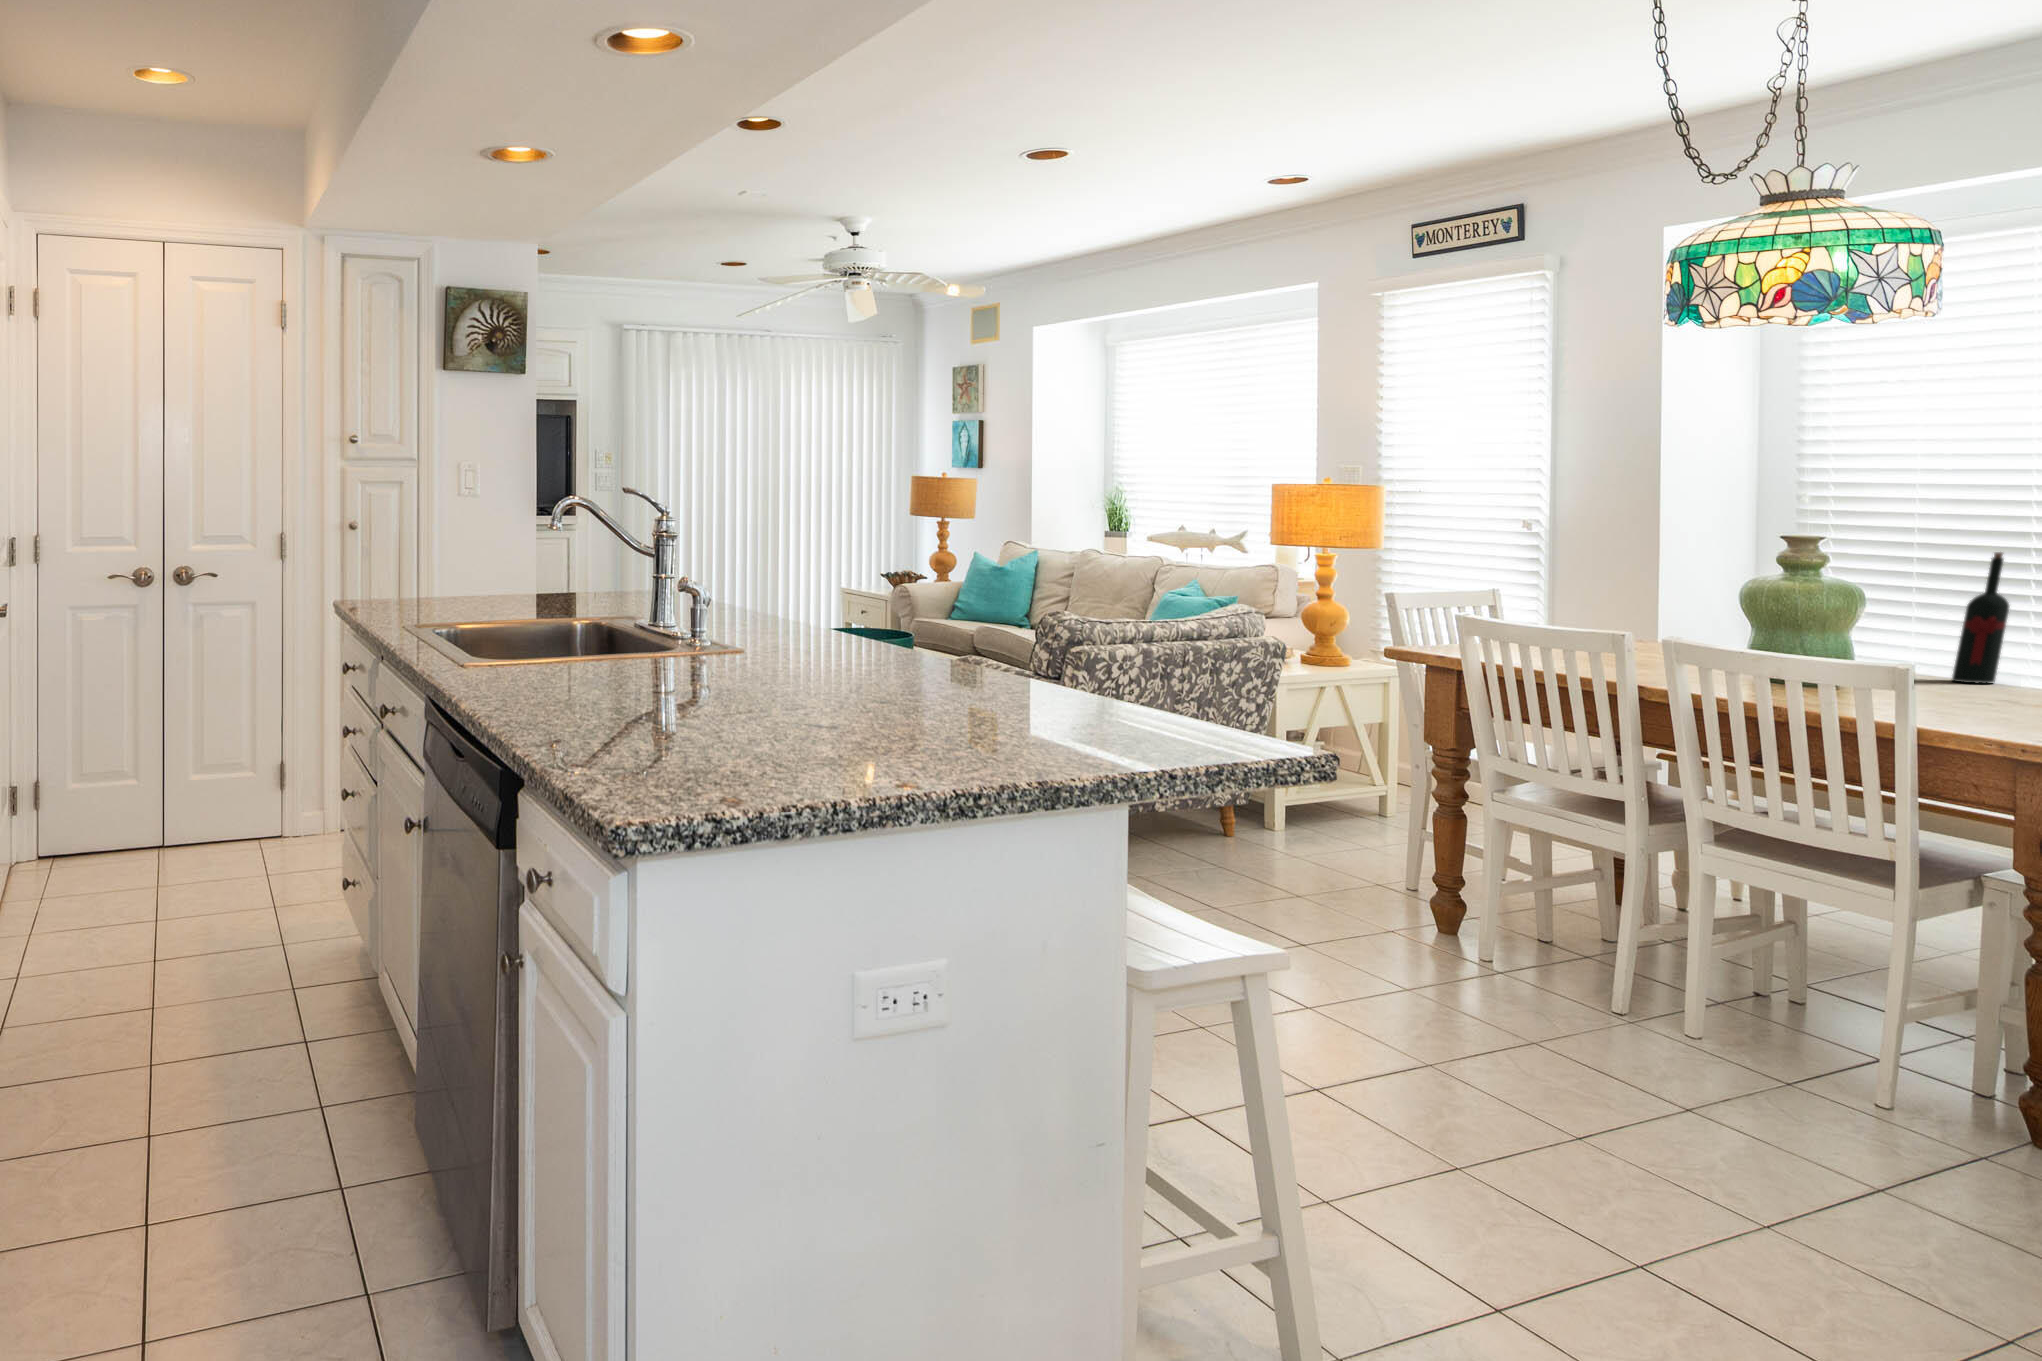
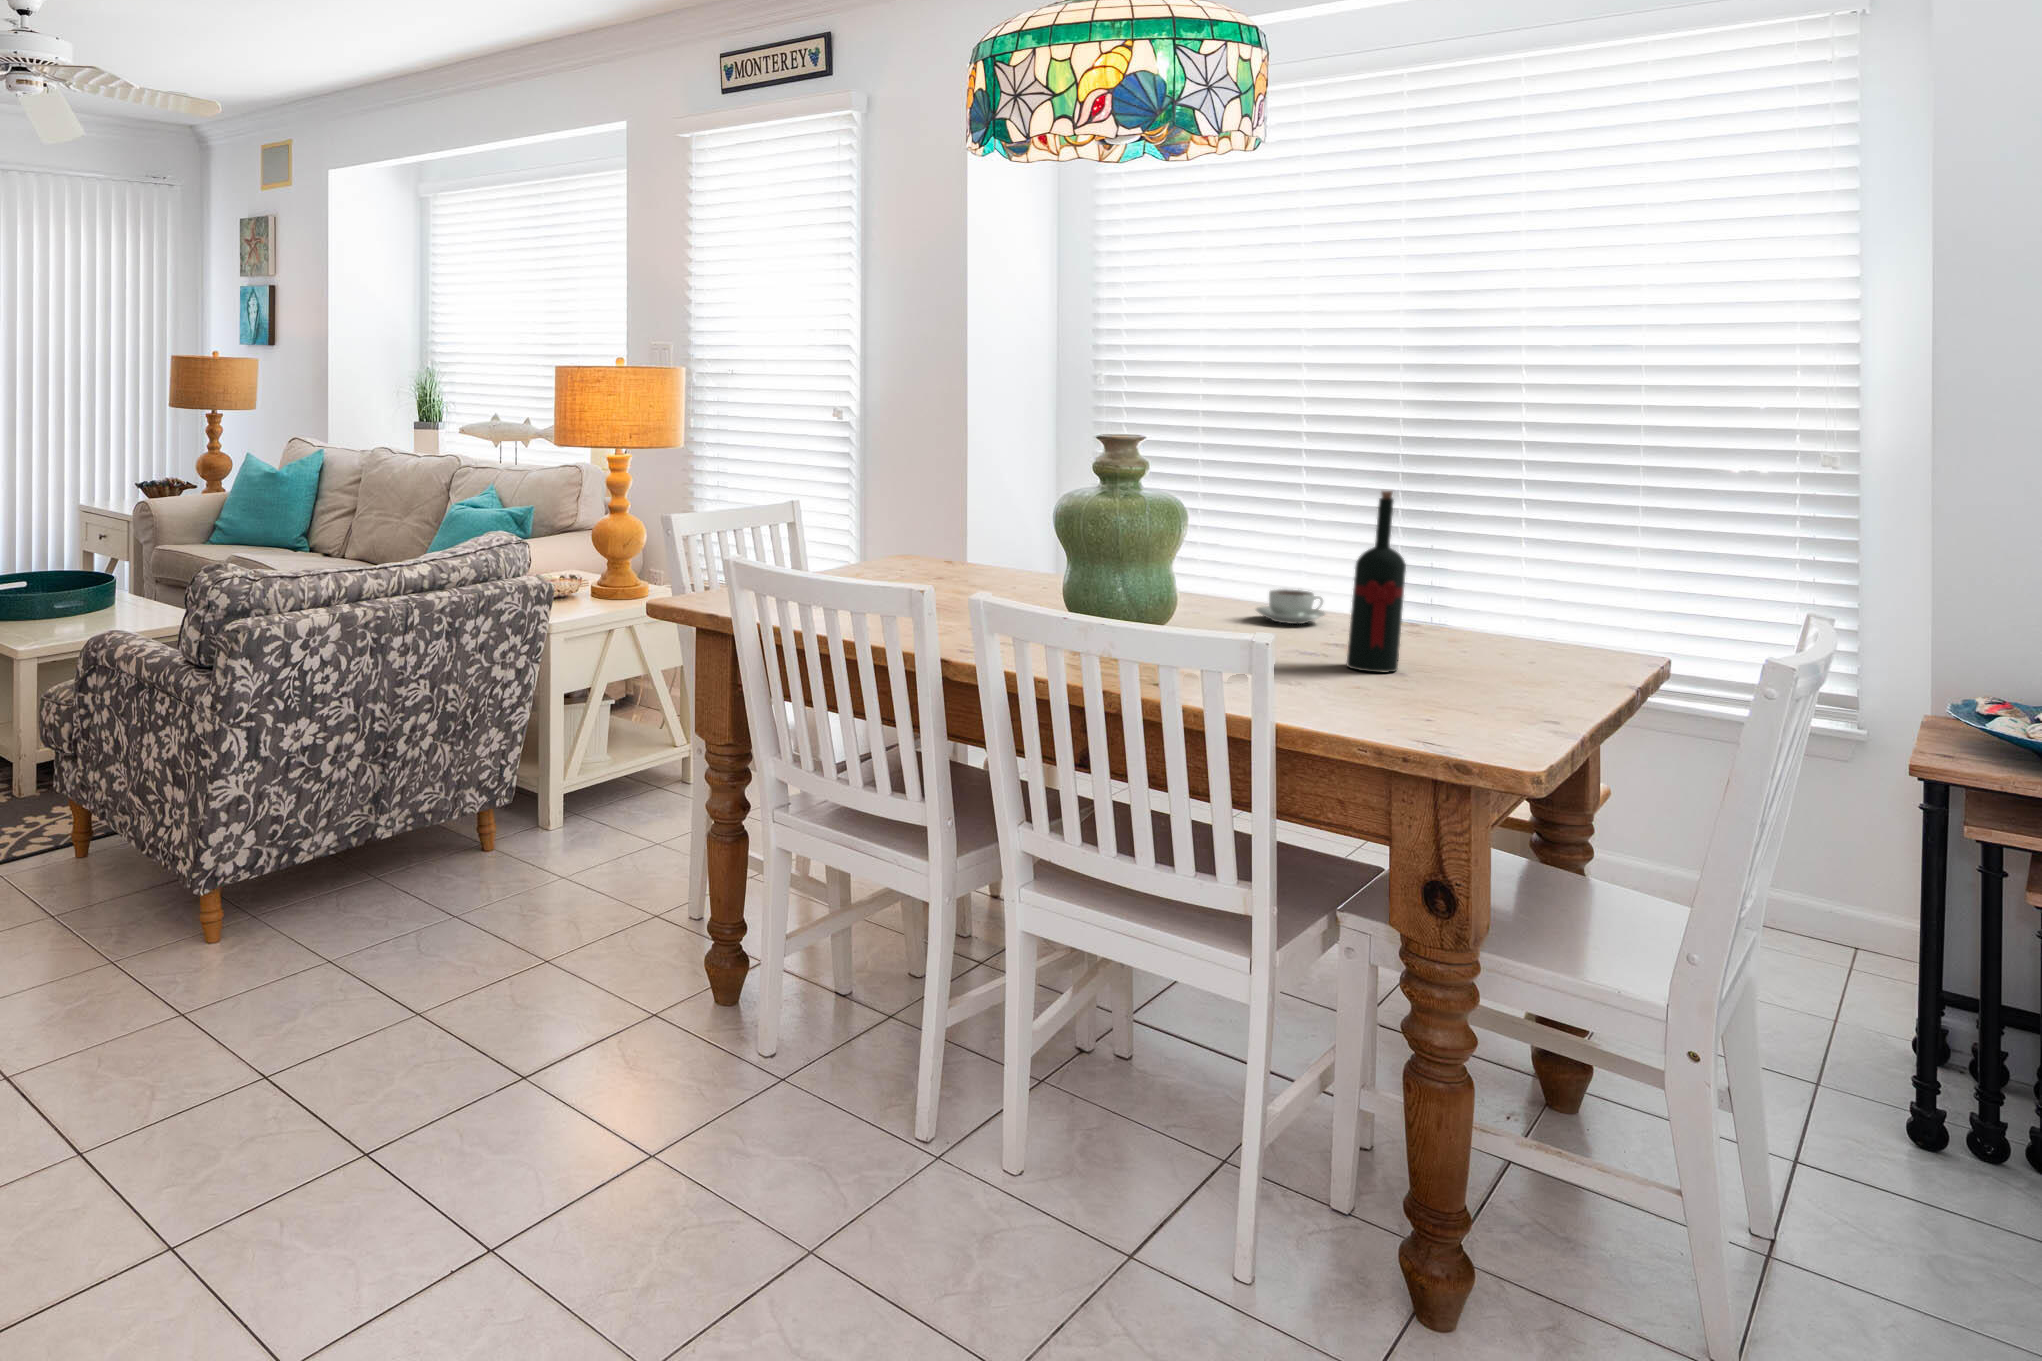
coffee cup: none [1893,638,1957,663] -> present [1256,589,1325,624]

